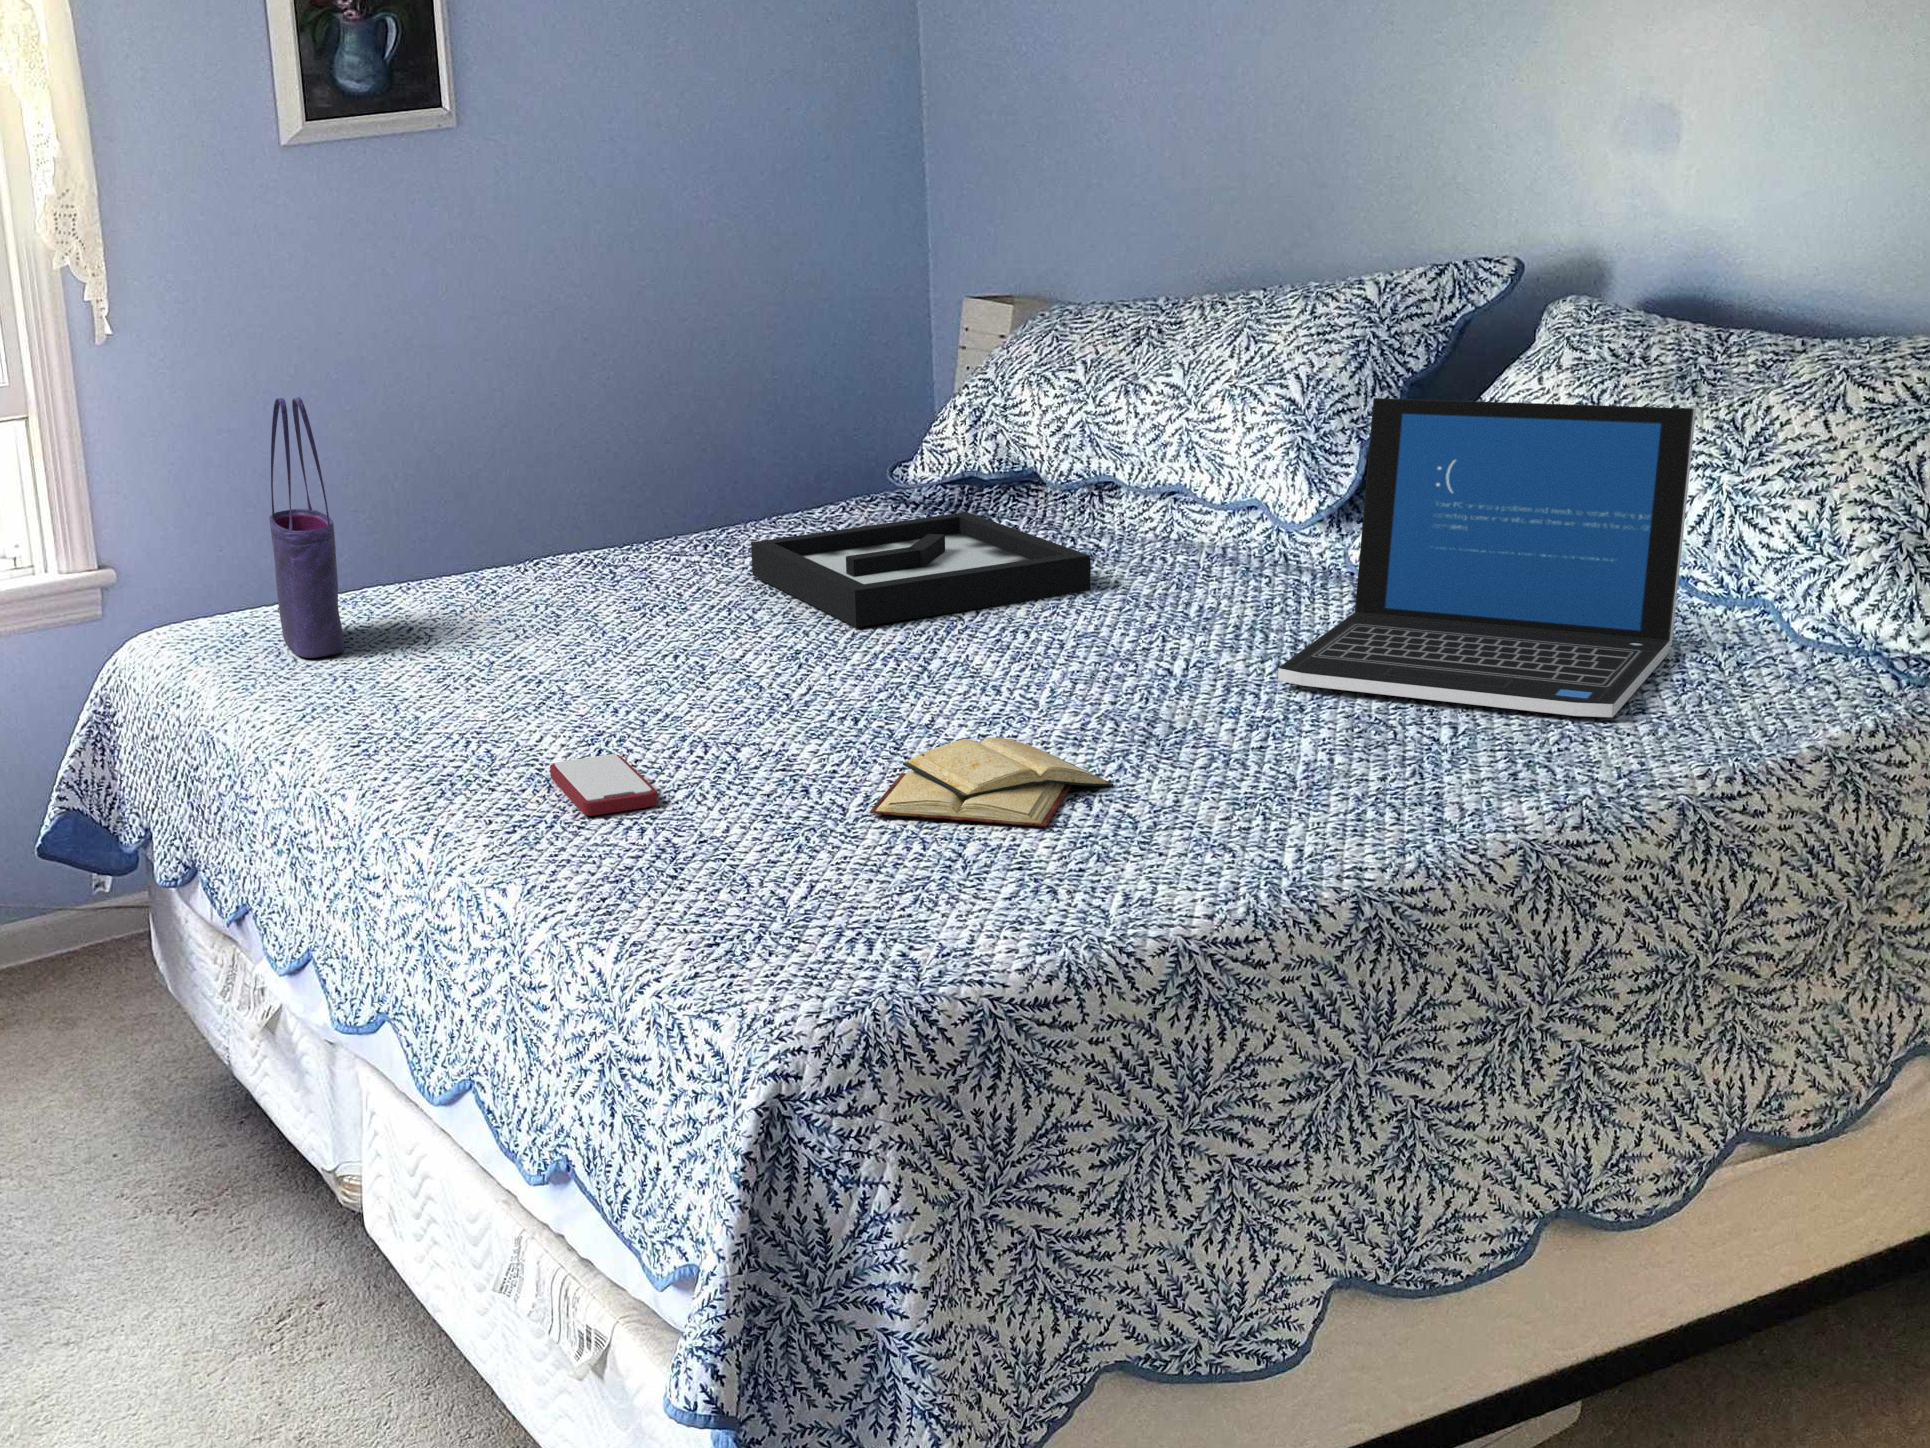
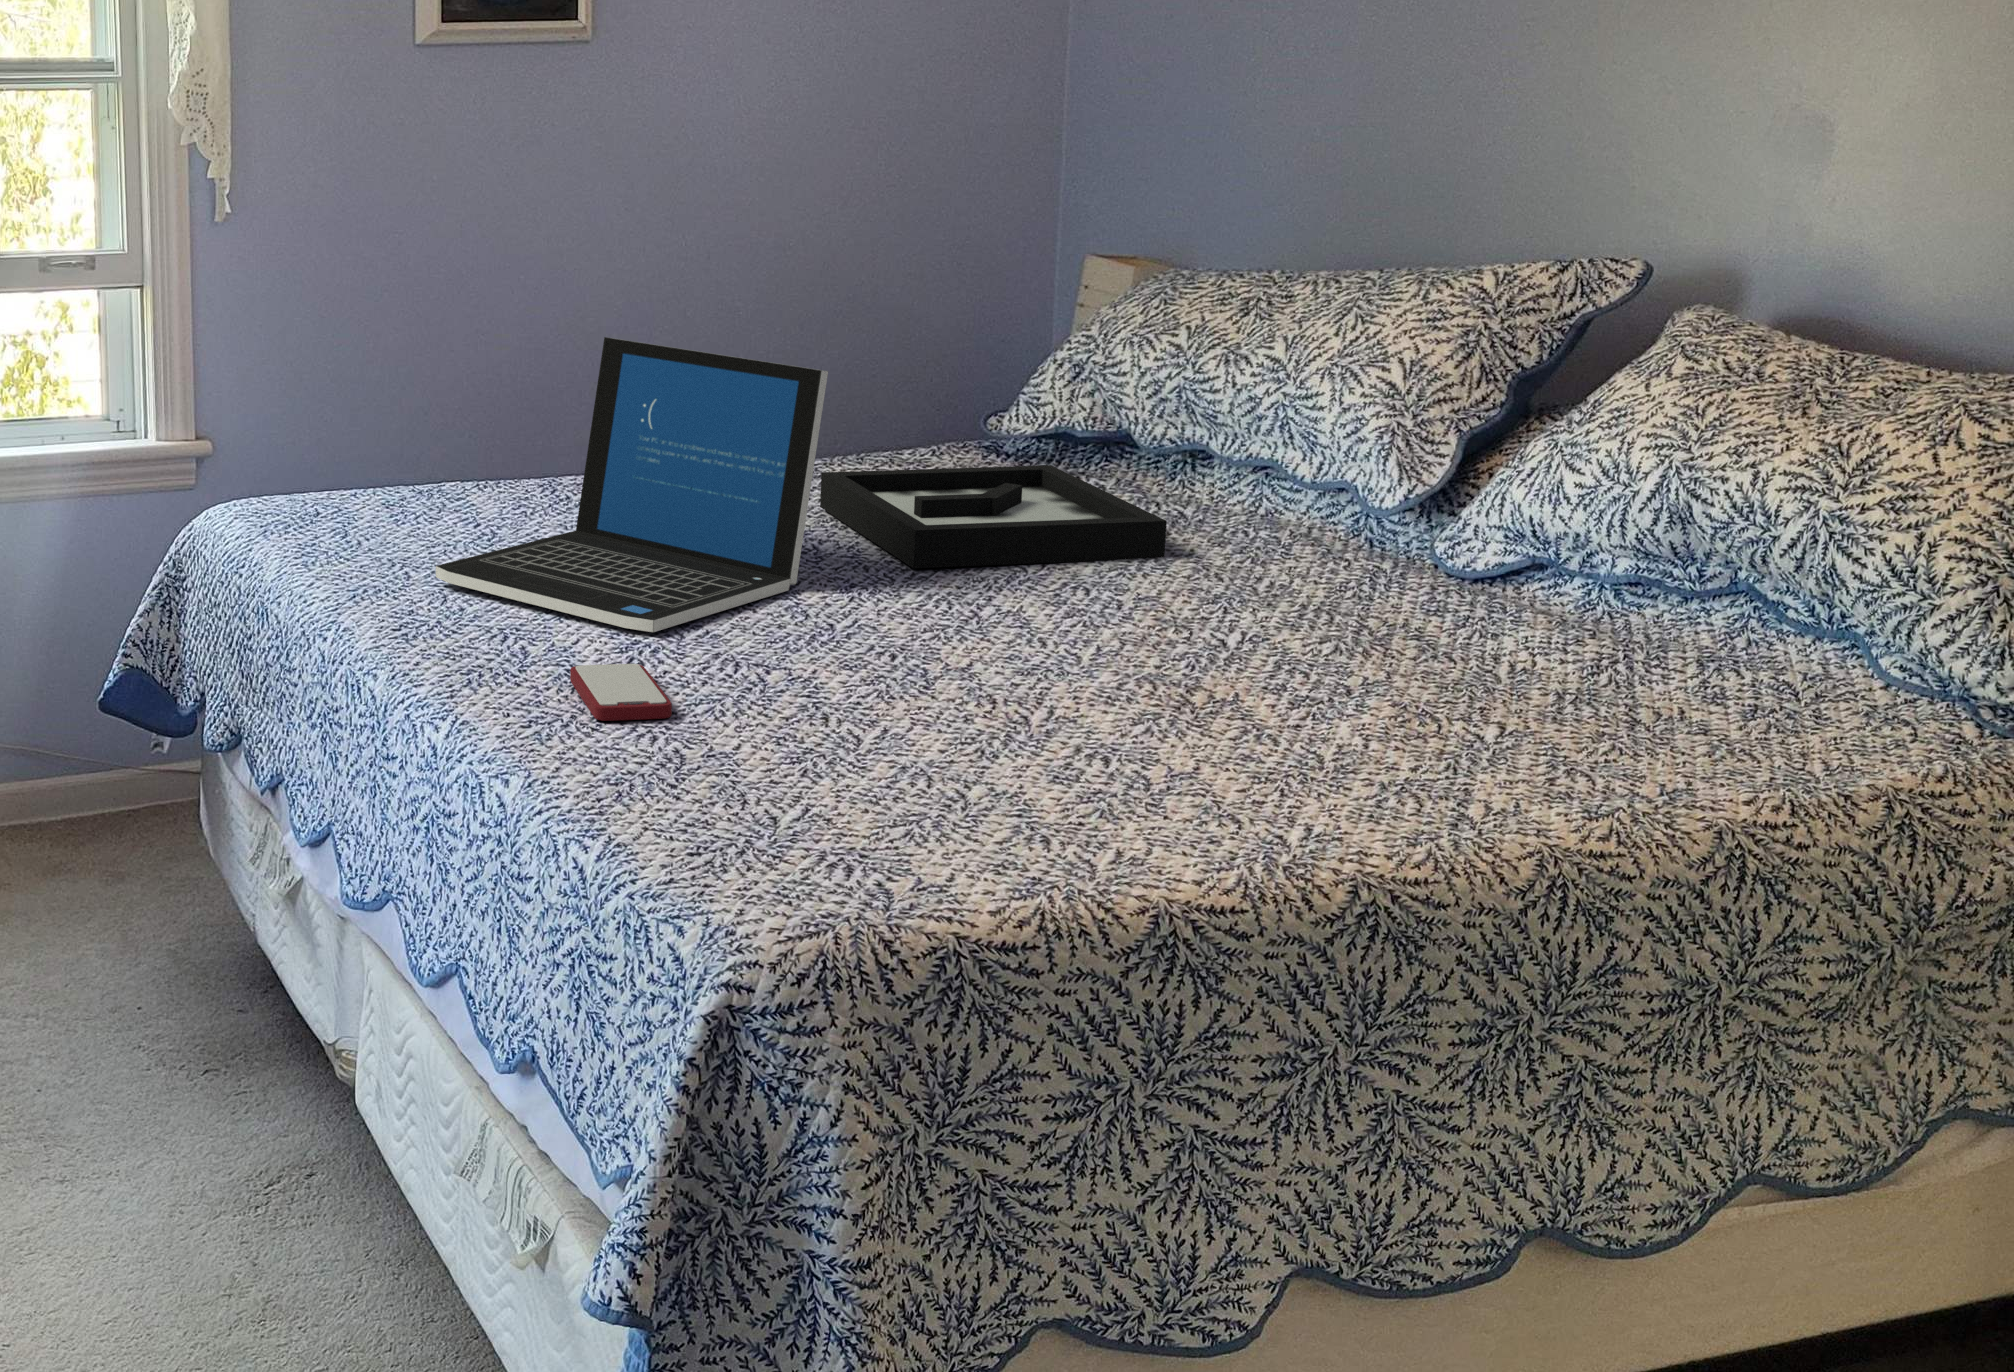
tote bag: present [270,397,345,658] -> none [331,277,393,541]
laptop: present [1277,398,1696,717] -> present [436,337,828,632]
diary: present [870,737,1113,827] -> none [881,685,1135,779]

